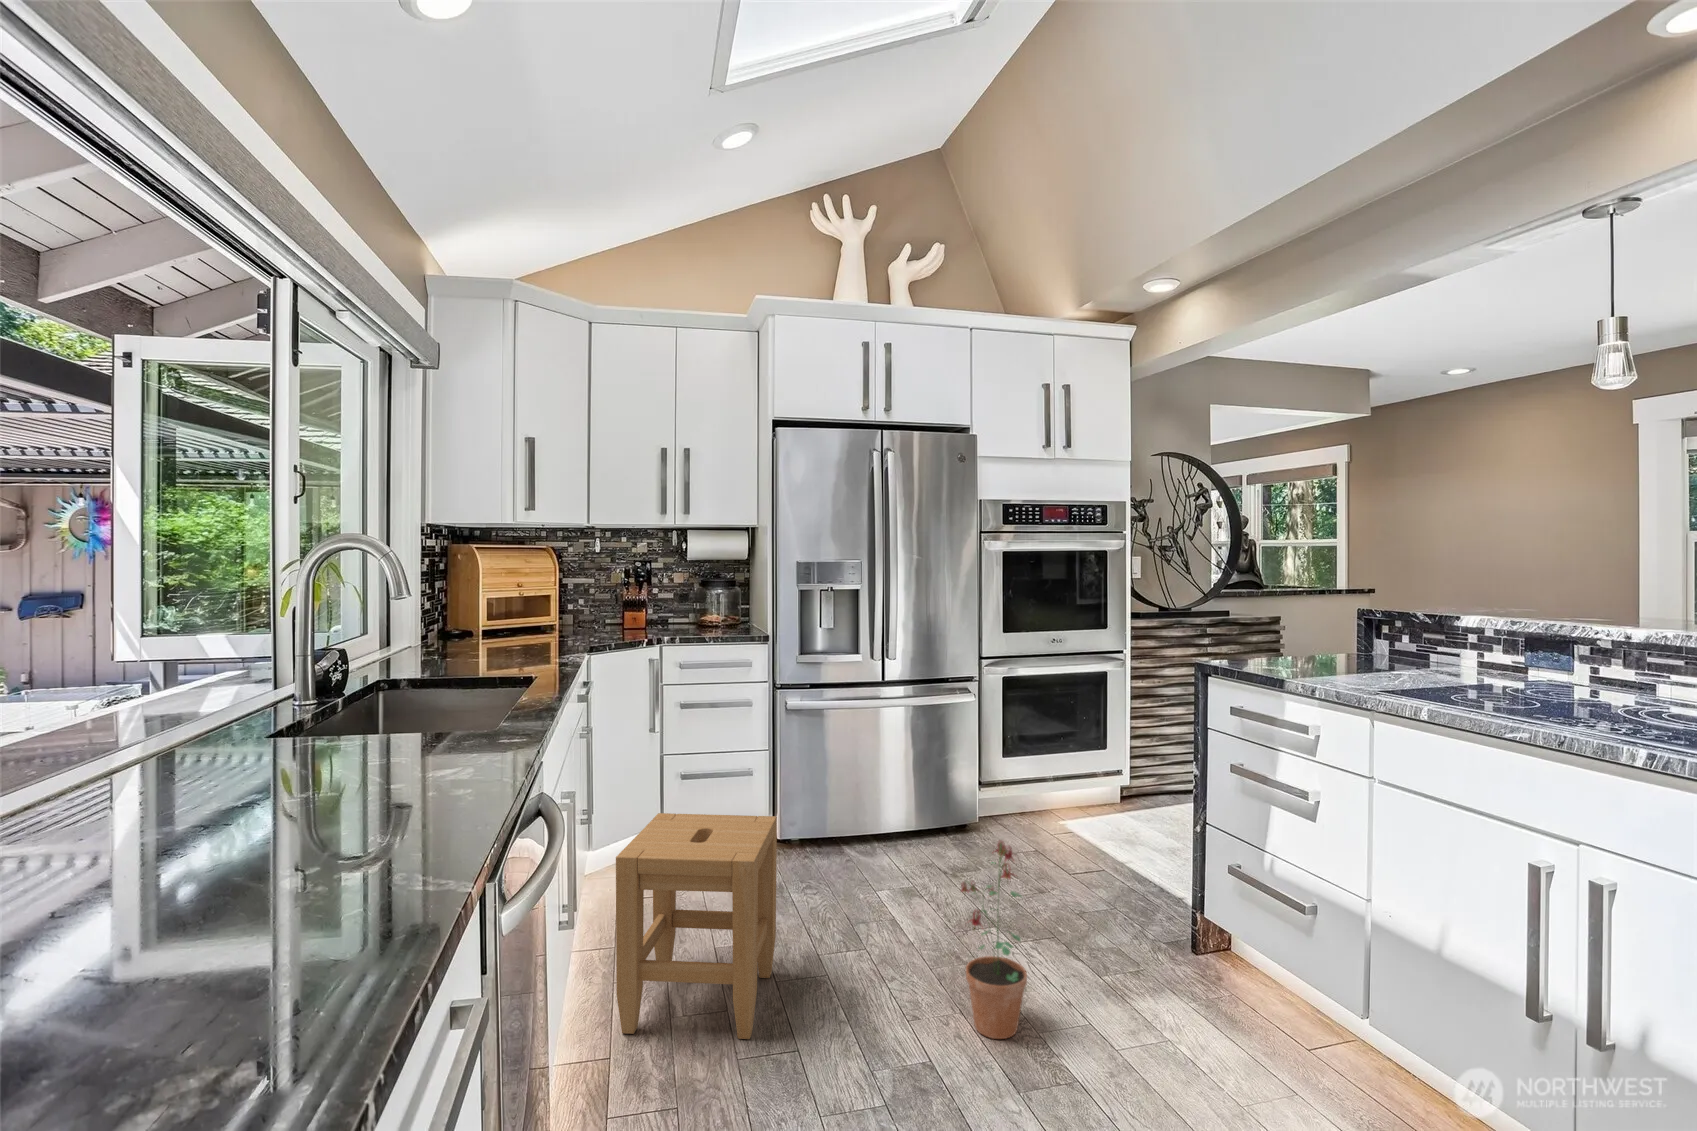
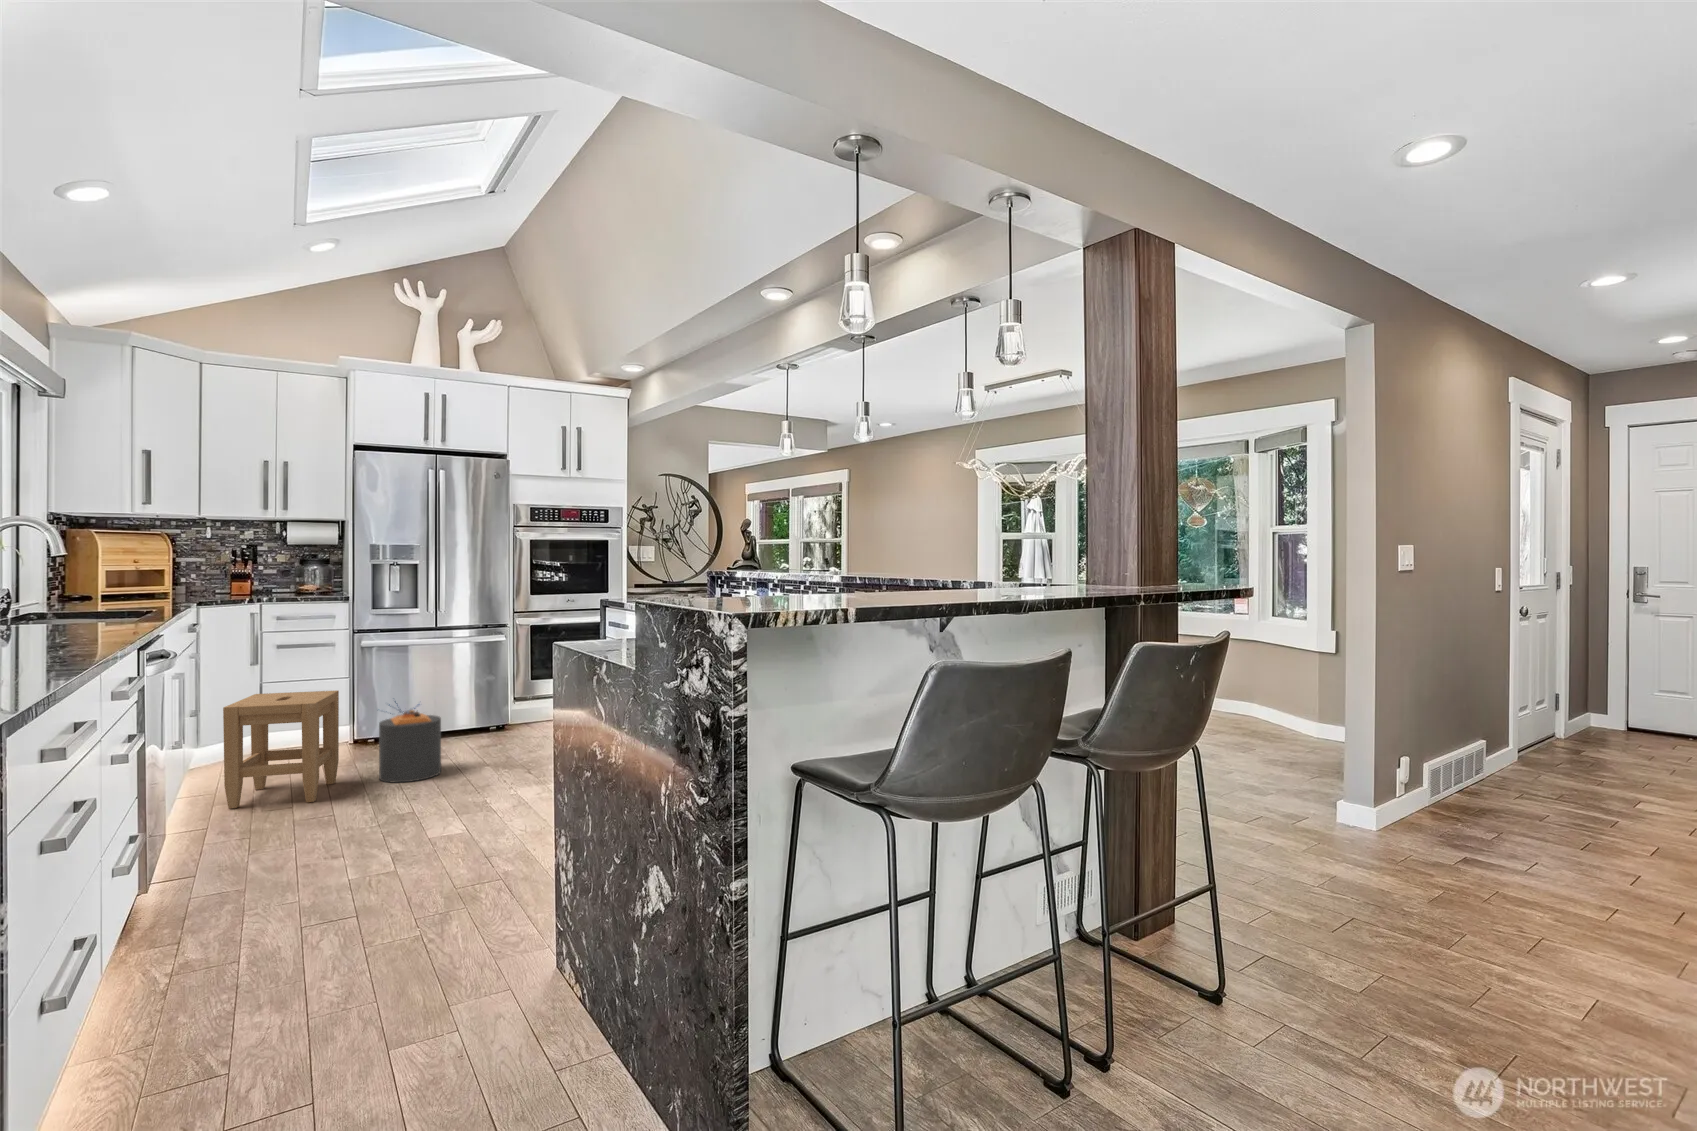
trash can: none [828,827,932,996] -> present [379,701,441,782]
potted plant: present [961,841,1027,1039] -> none [446,689,484,787]

